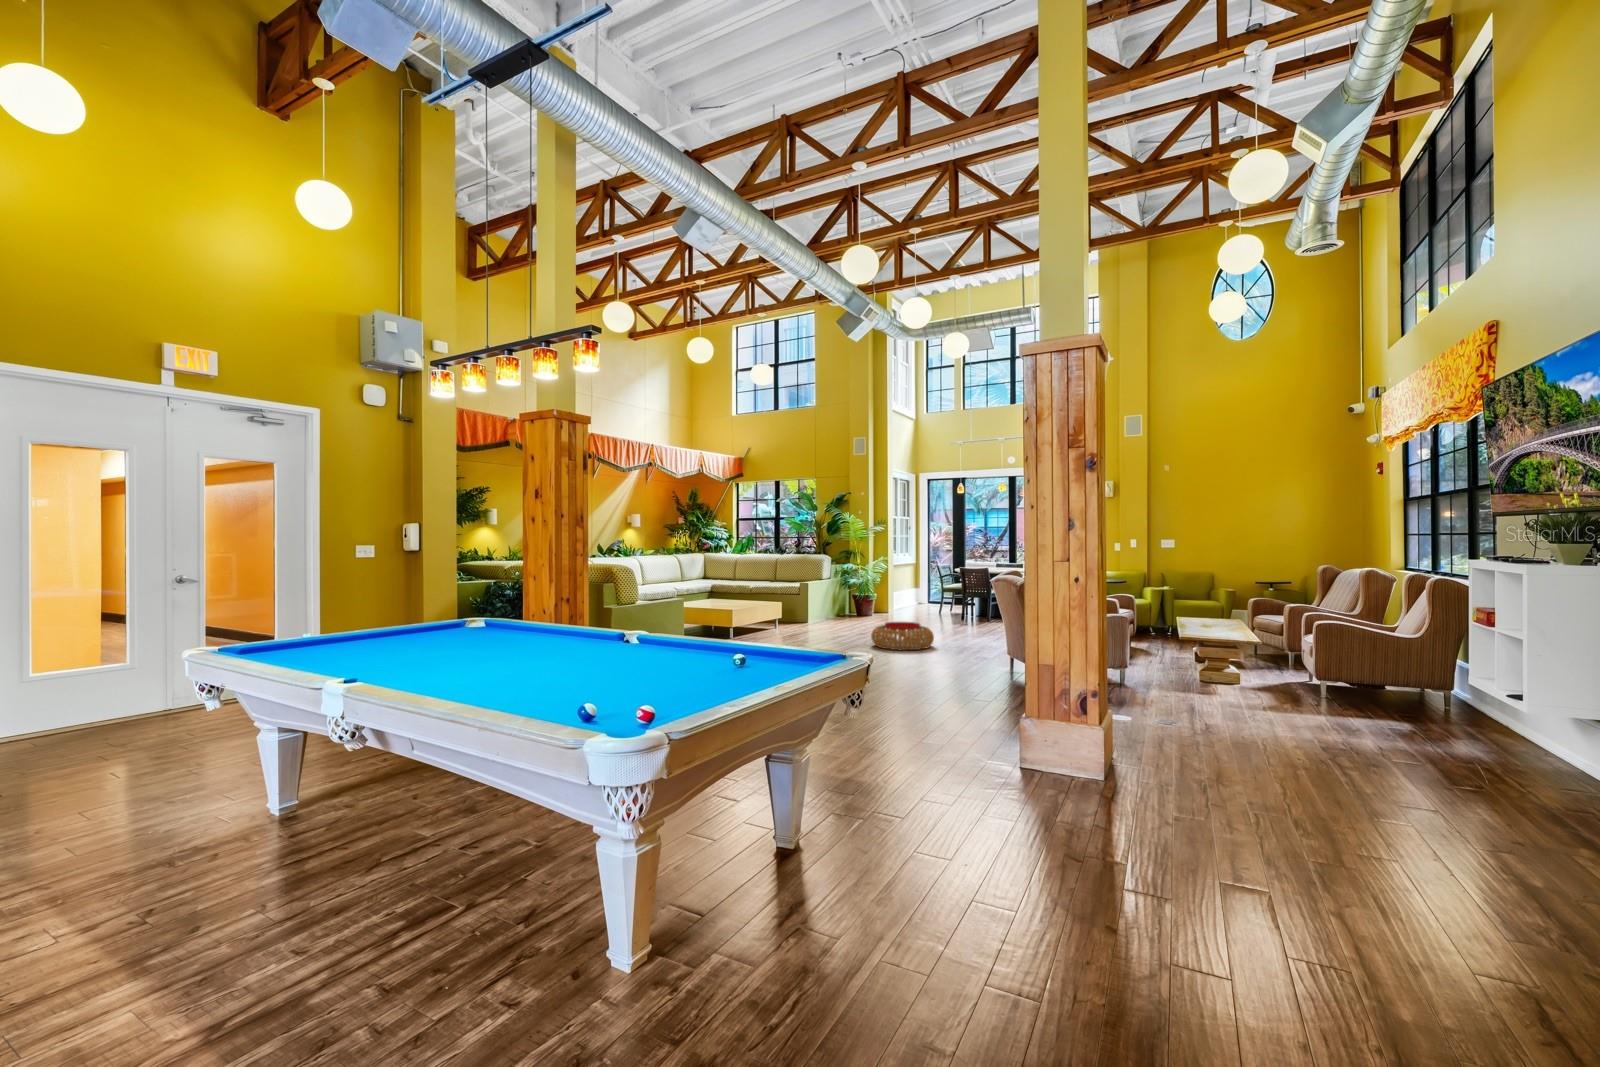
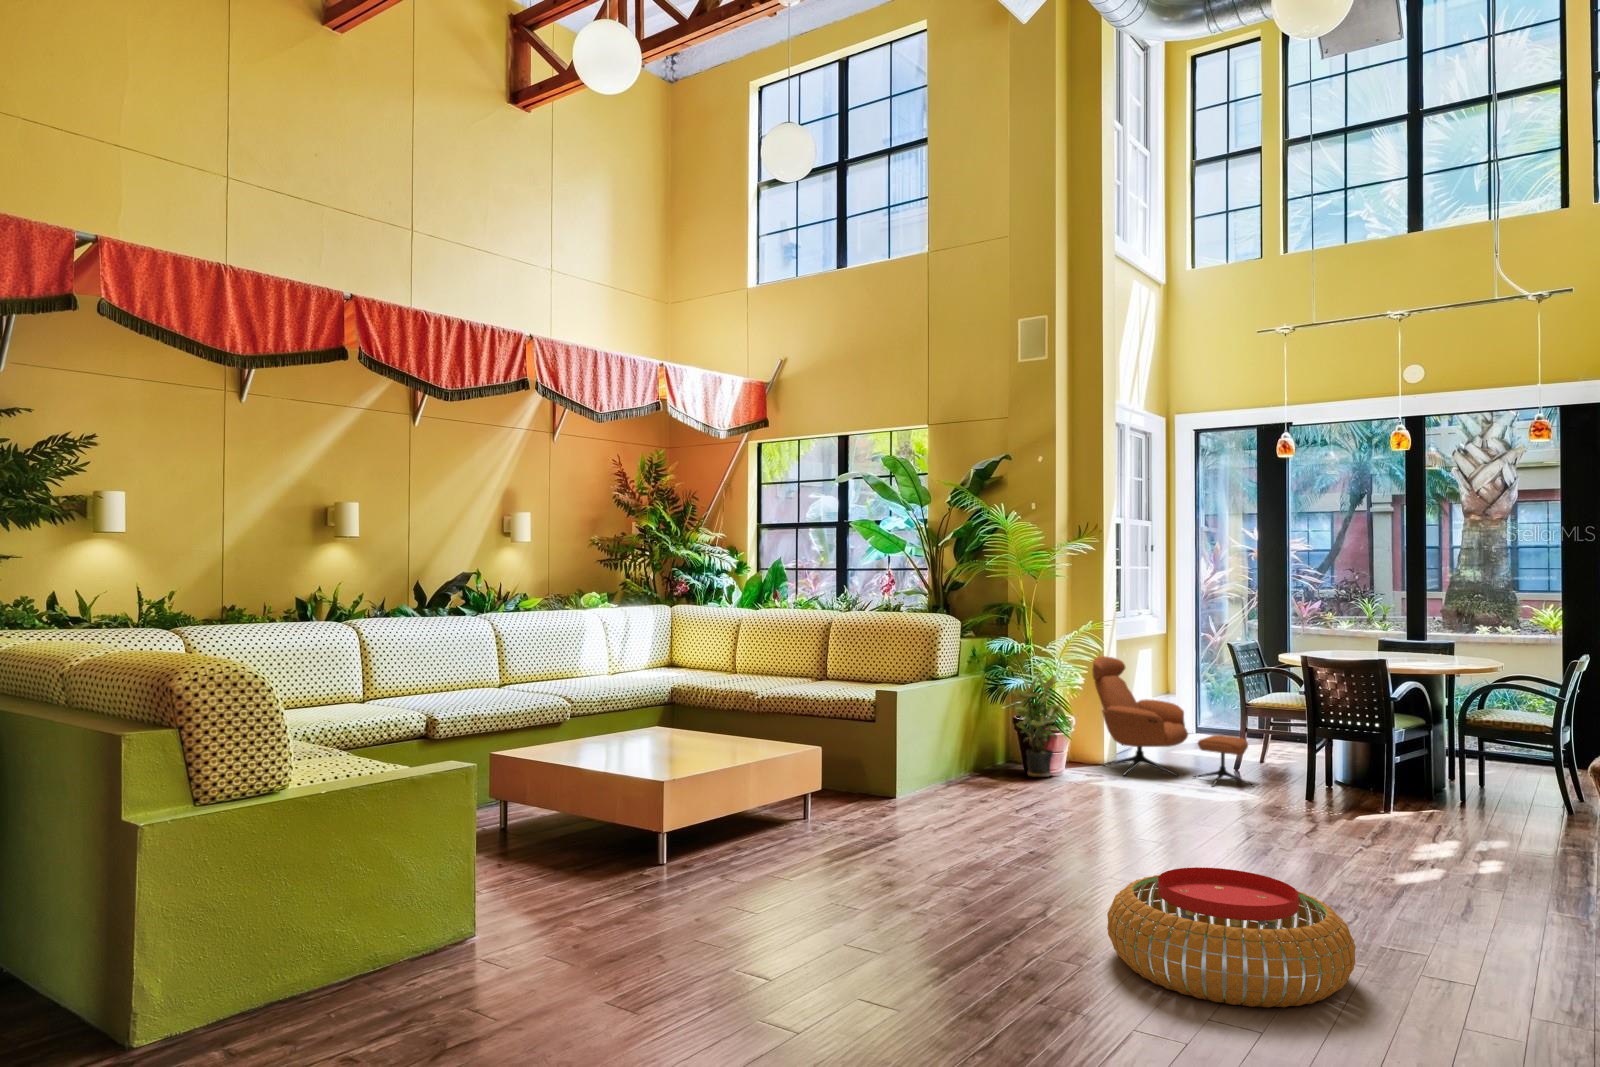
lounge chair: none [882,571,939,617] -> present [1092,656,1253,786]
potted plant: none [851,577,871,616] -> present [1012,674,1064,777]

